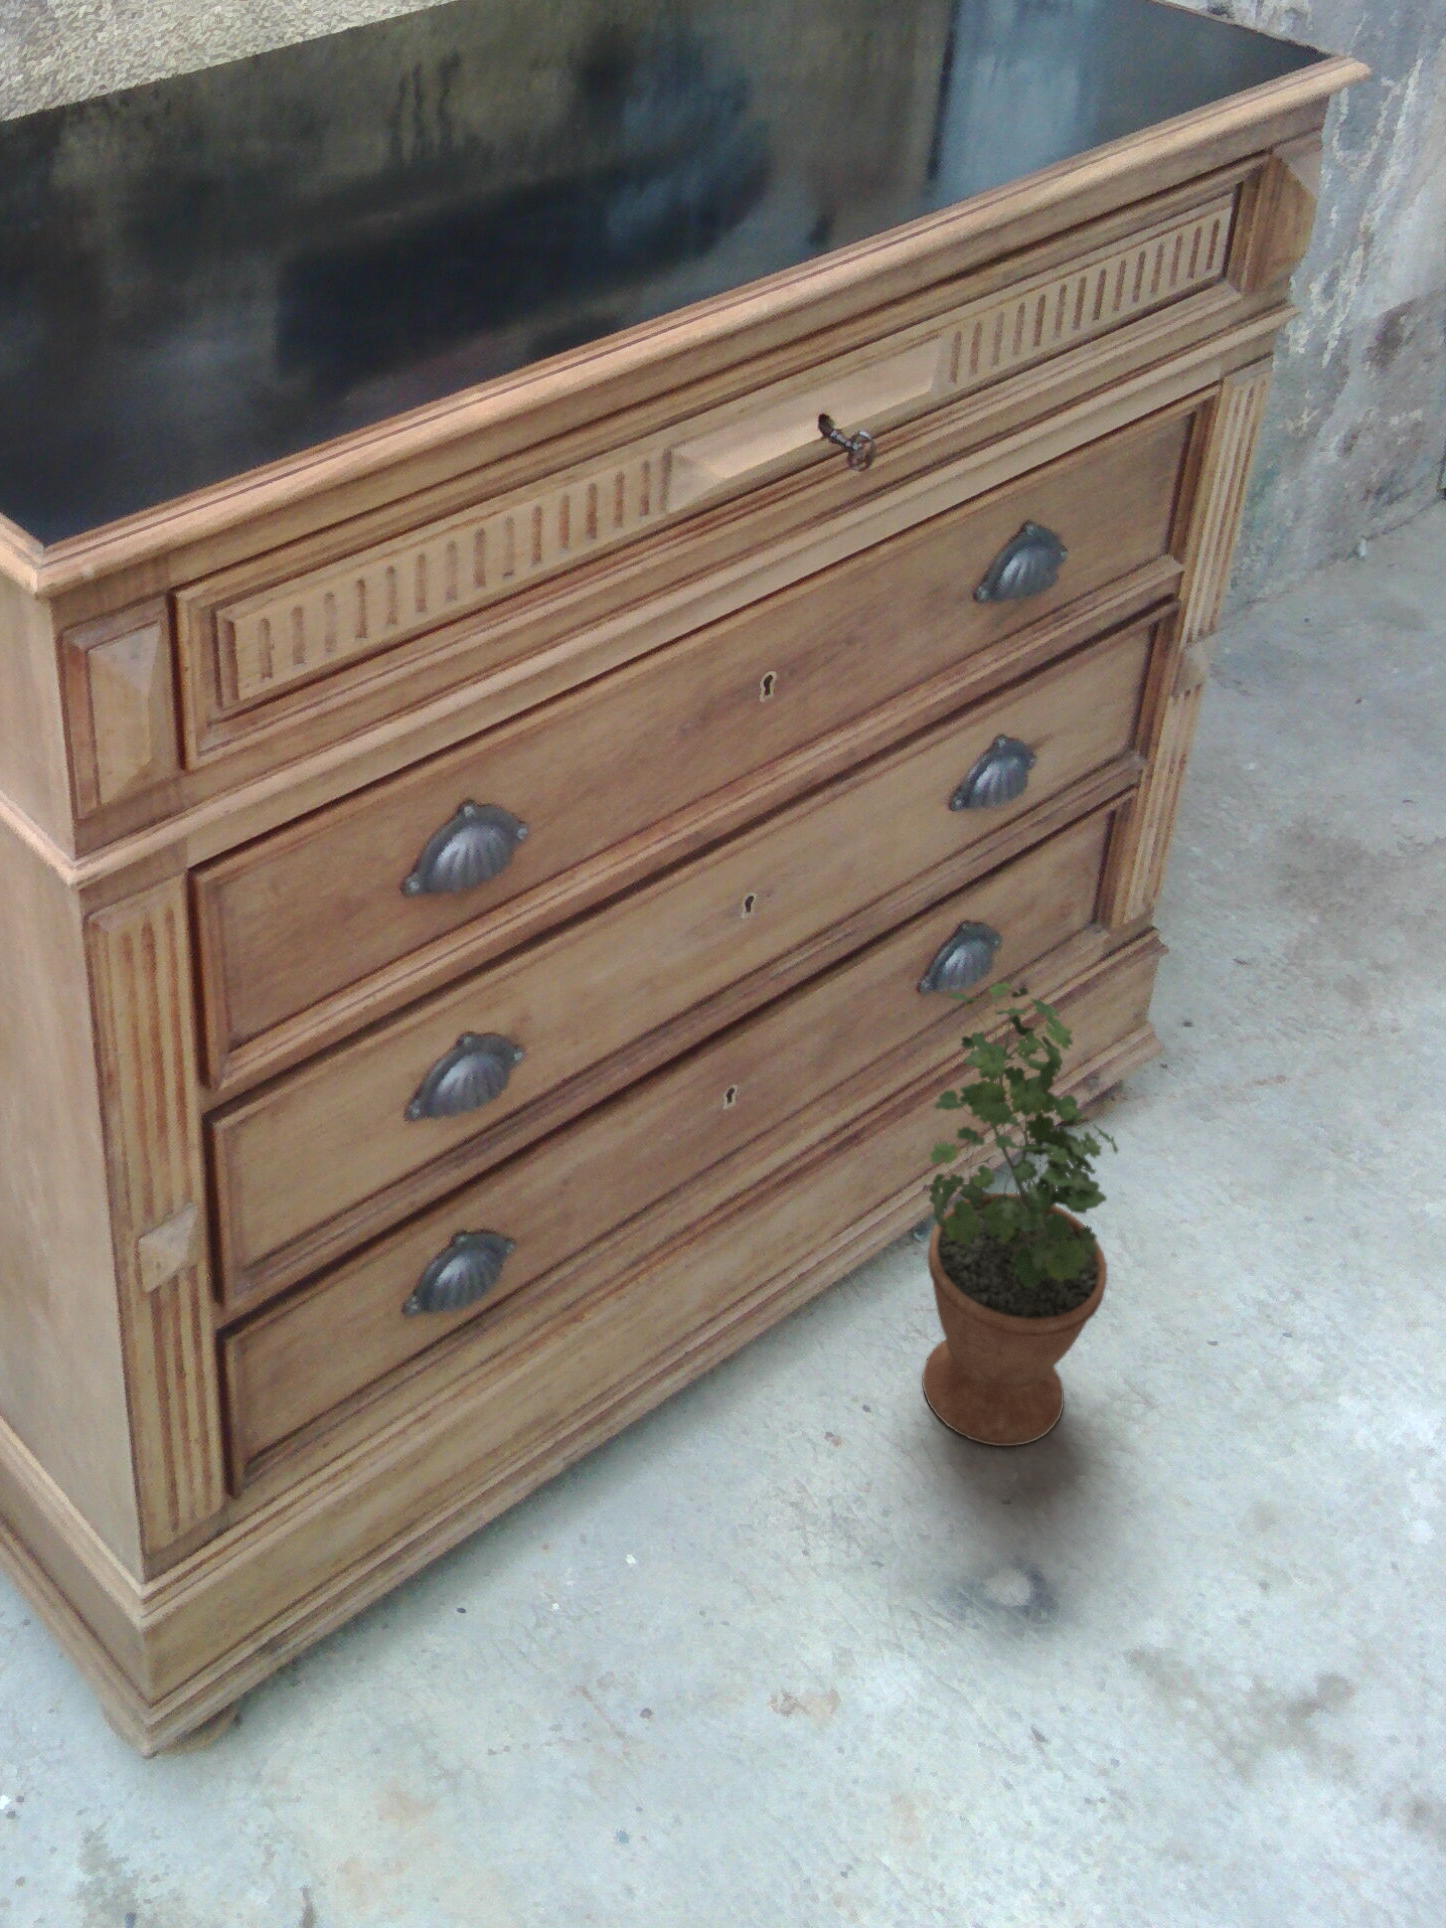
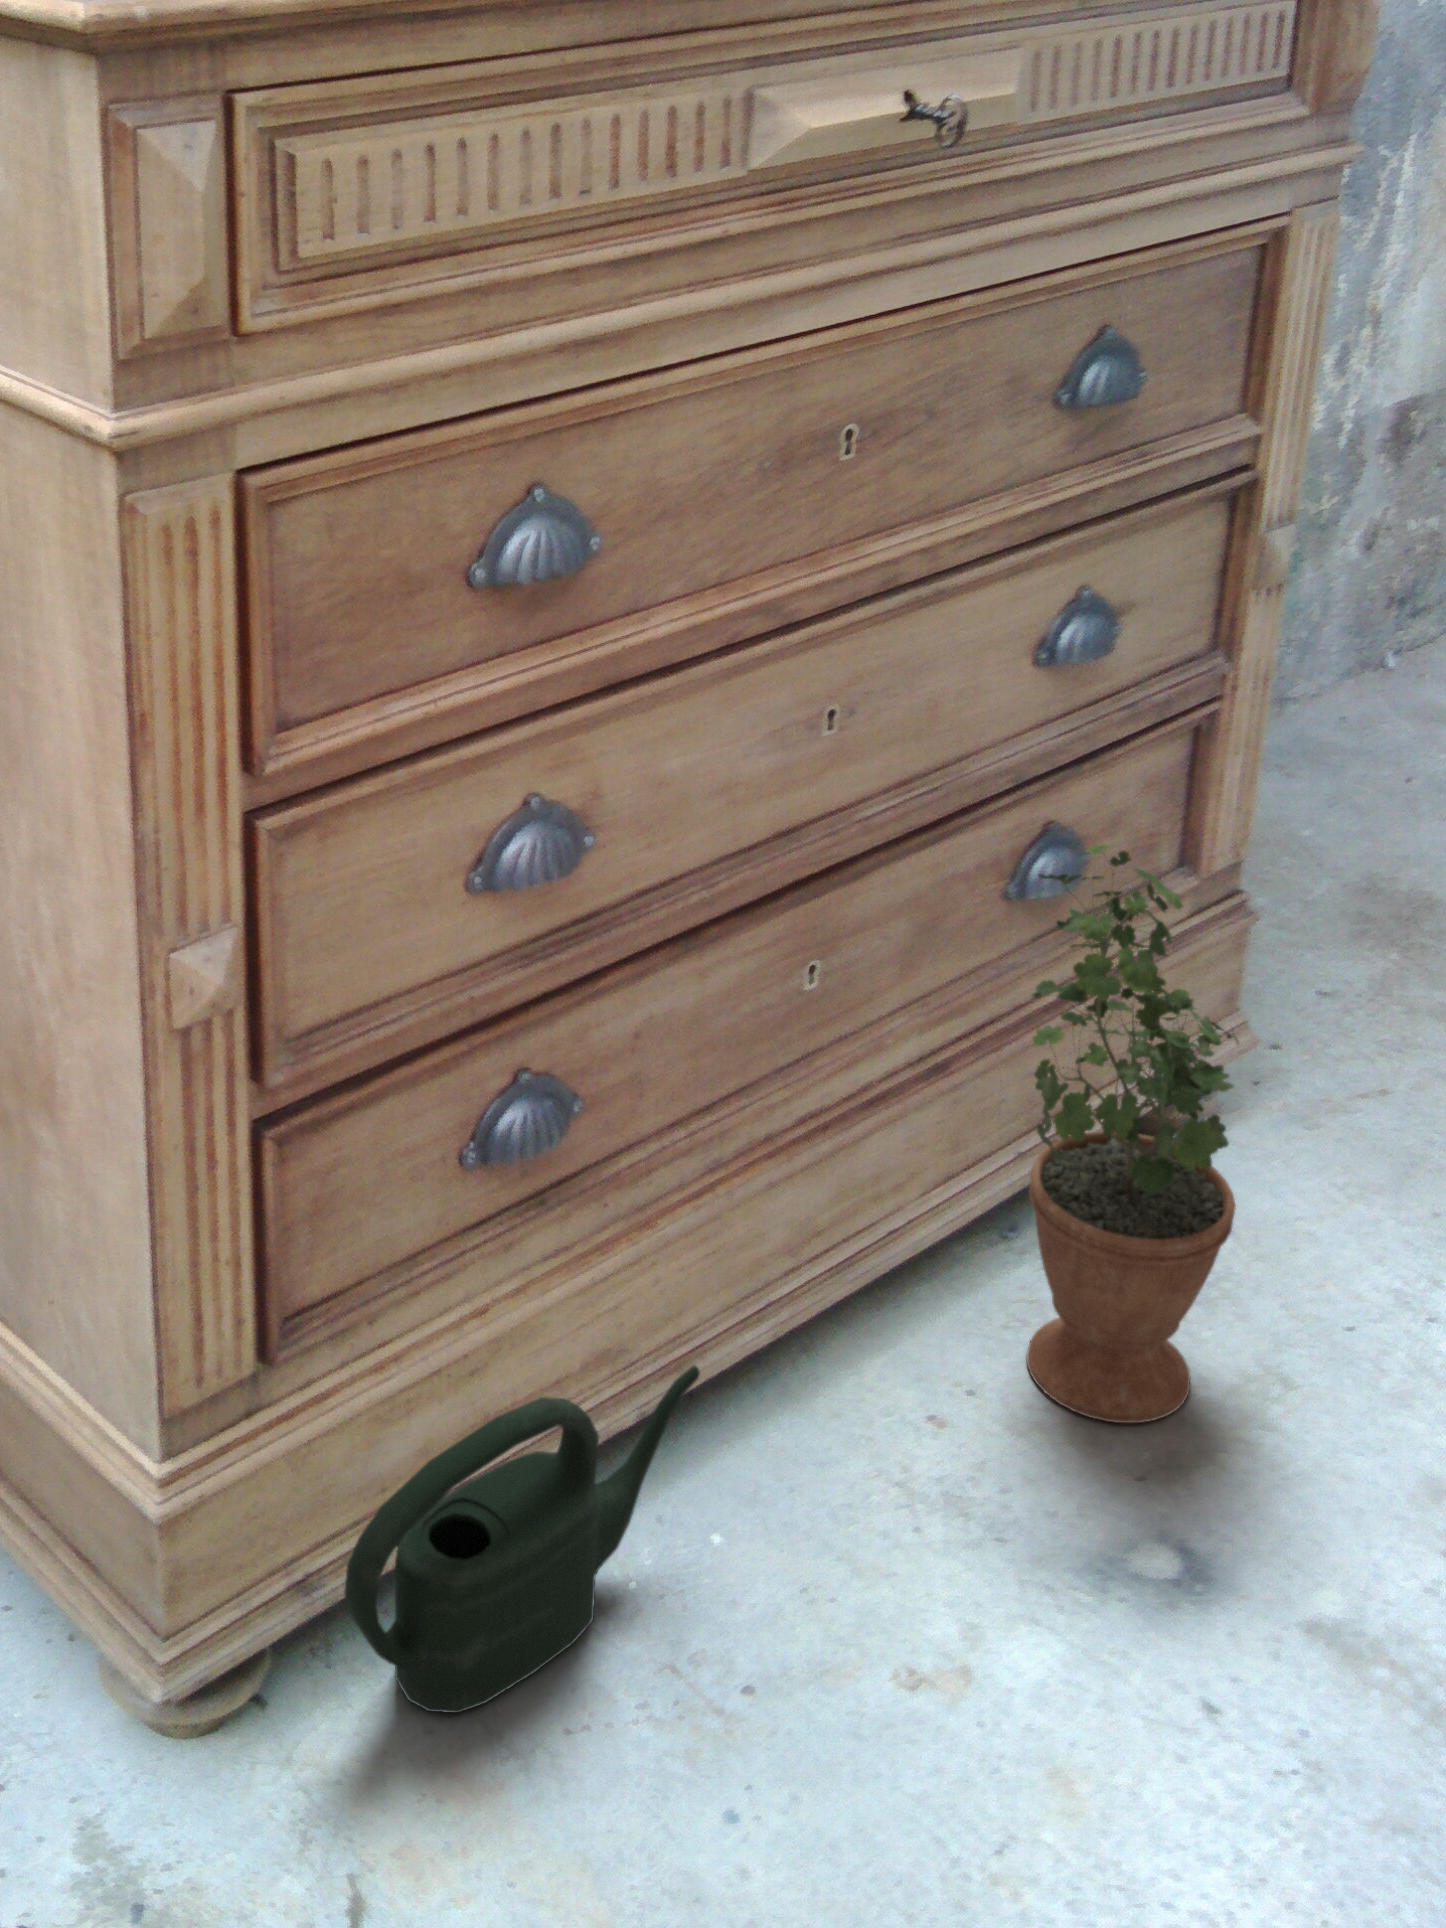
watering can: none [312,1435,623,1733] -> present [344,1366,700,1713]

